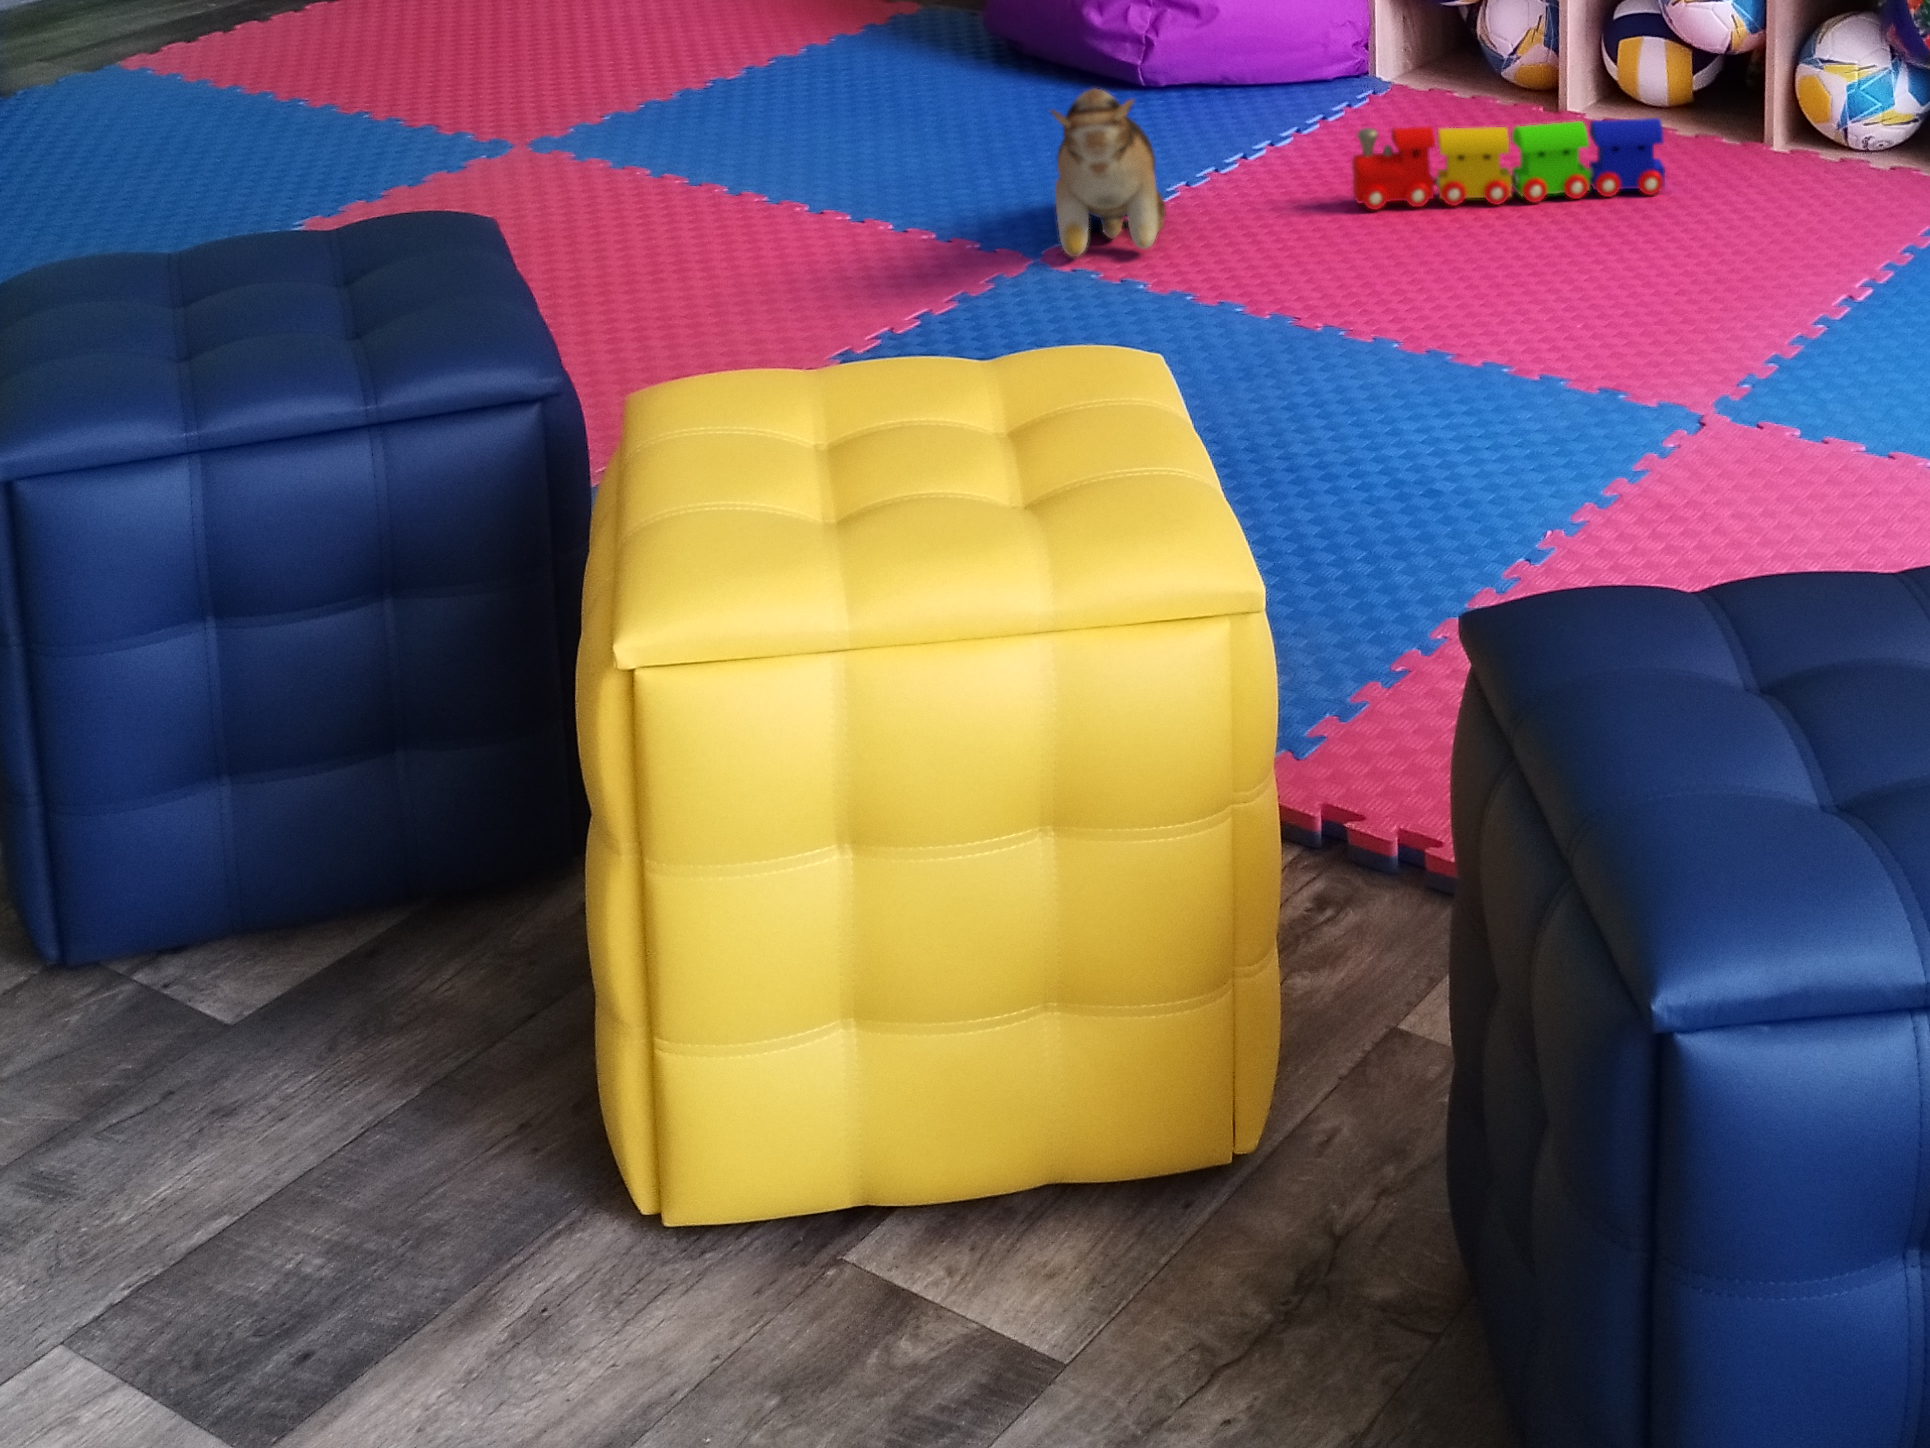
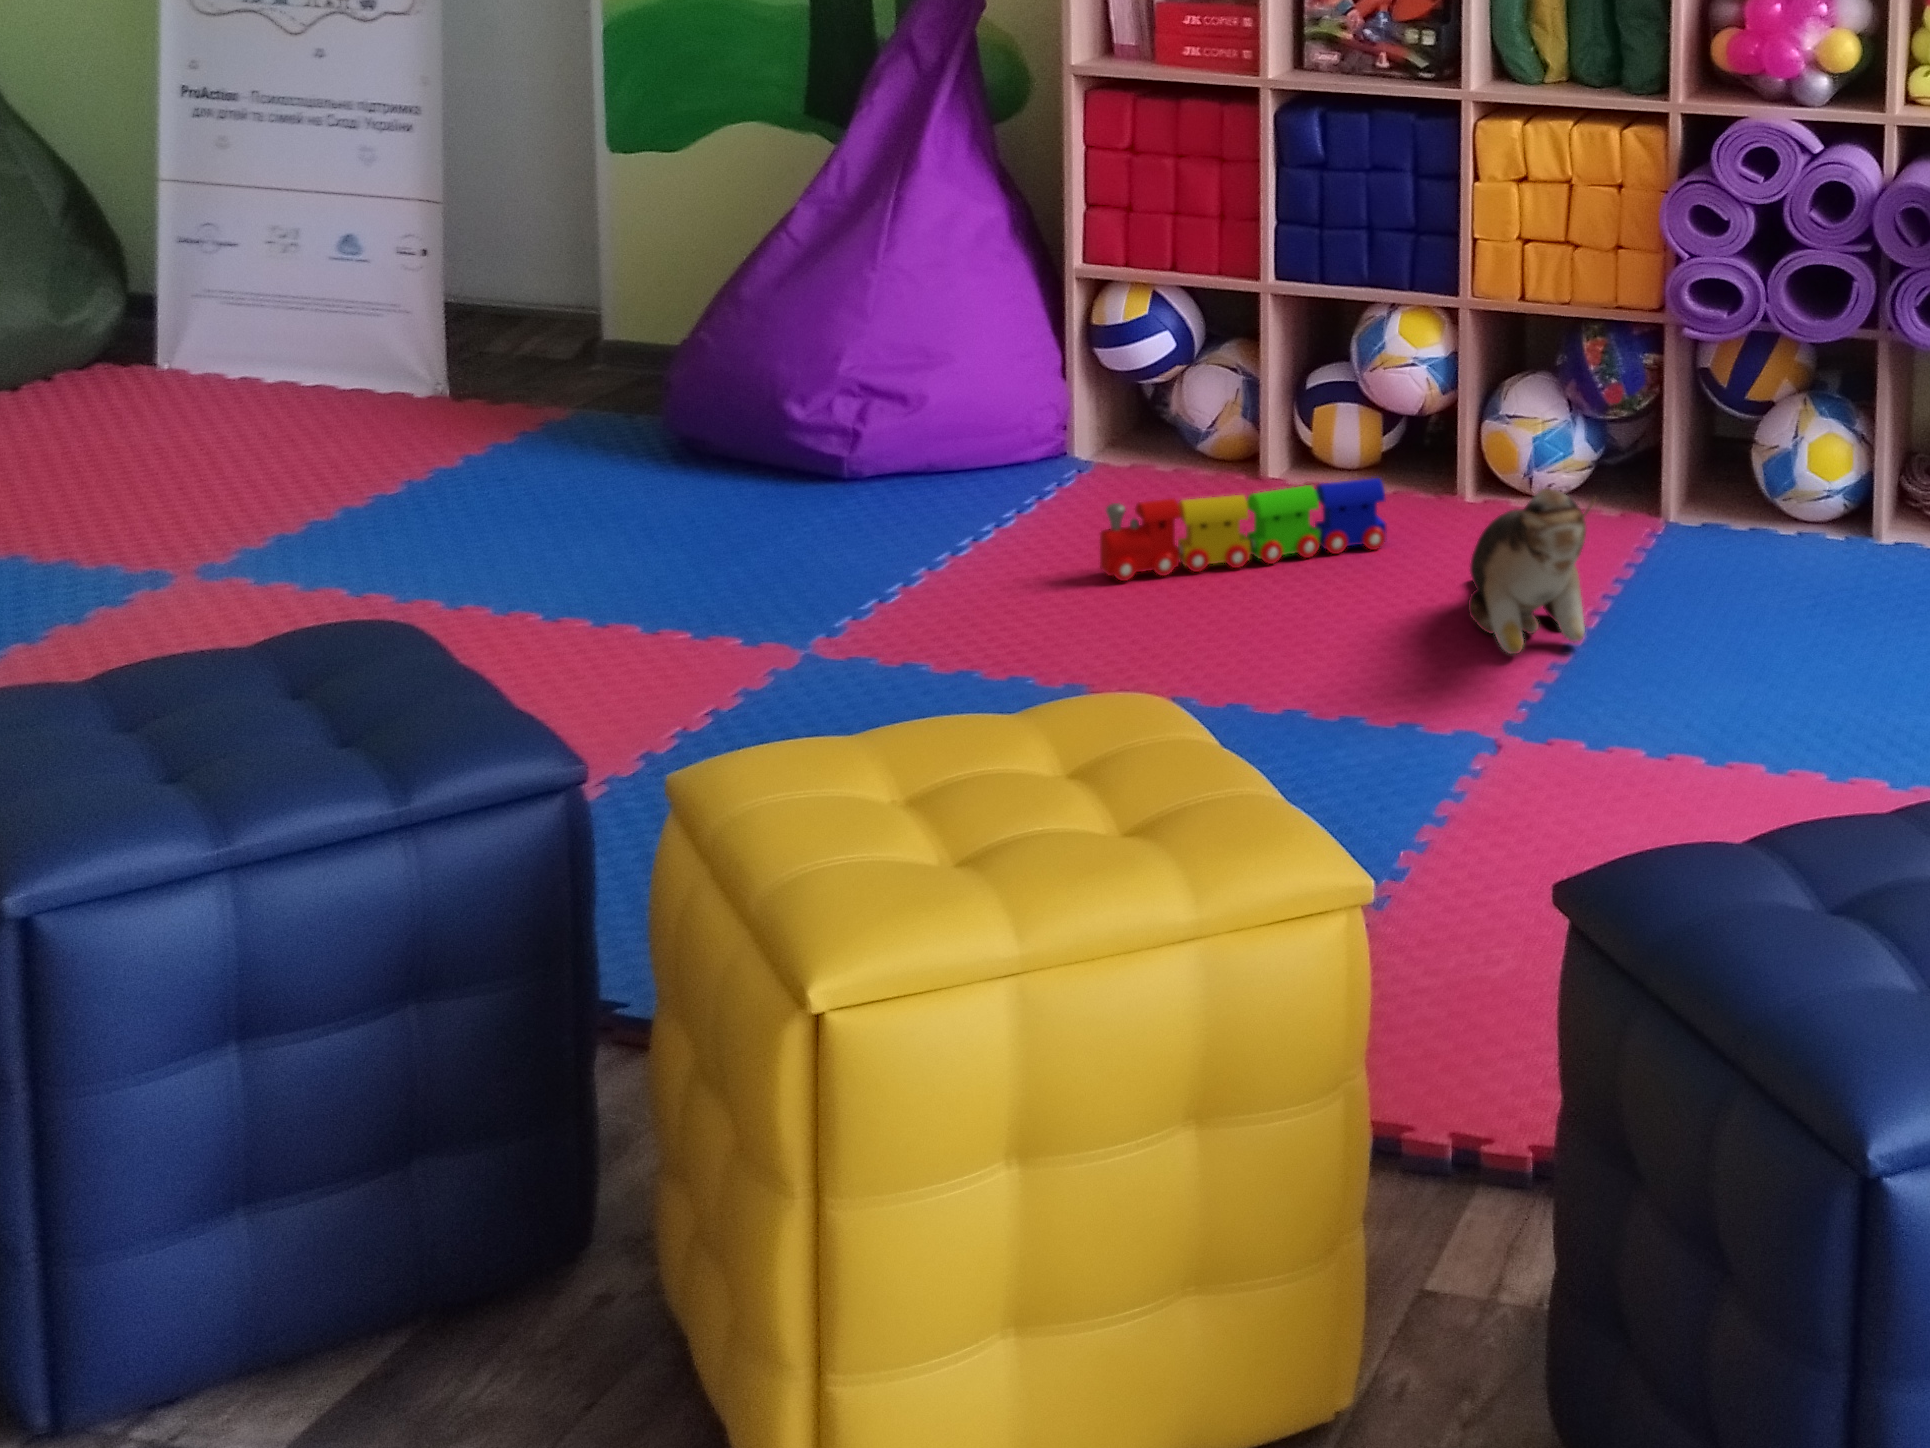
plush toy: present [1051,89,1166,257] -> present [1468,489,1594,654]

